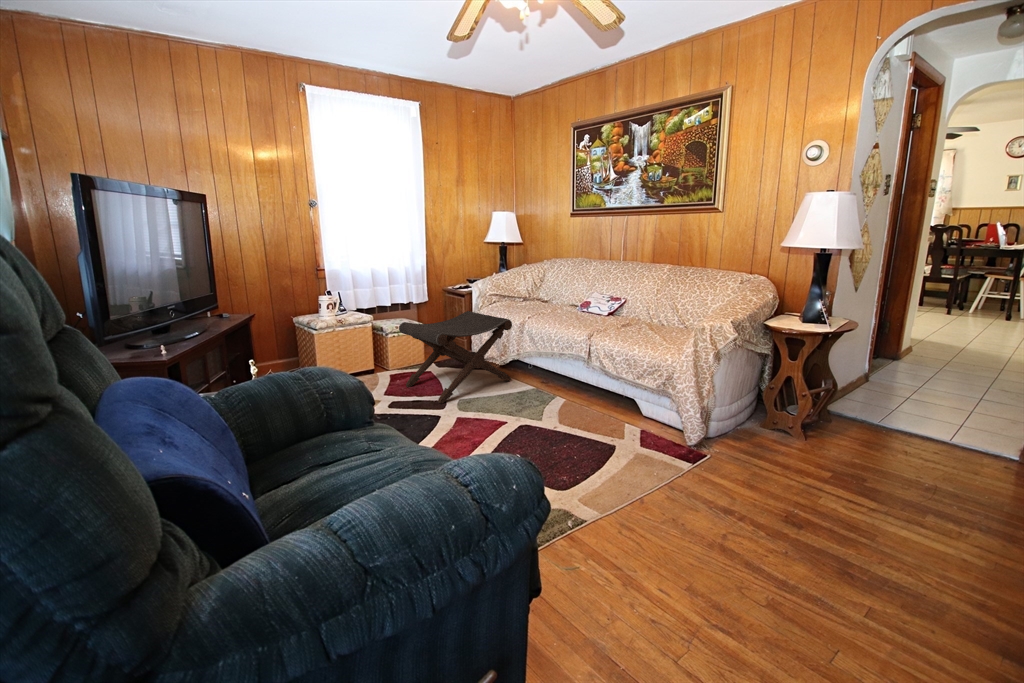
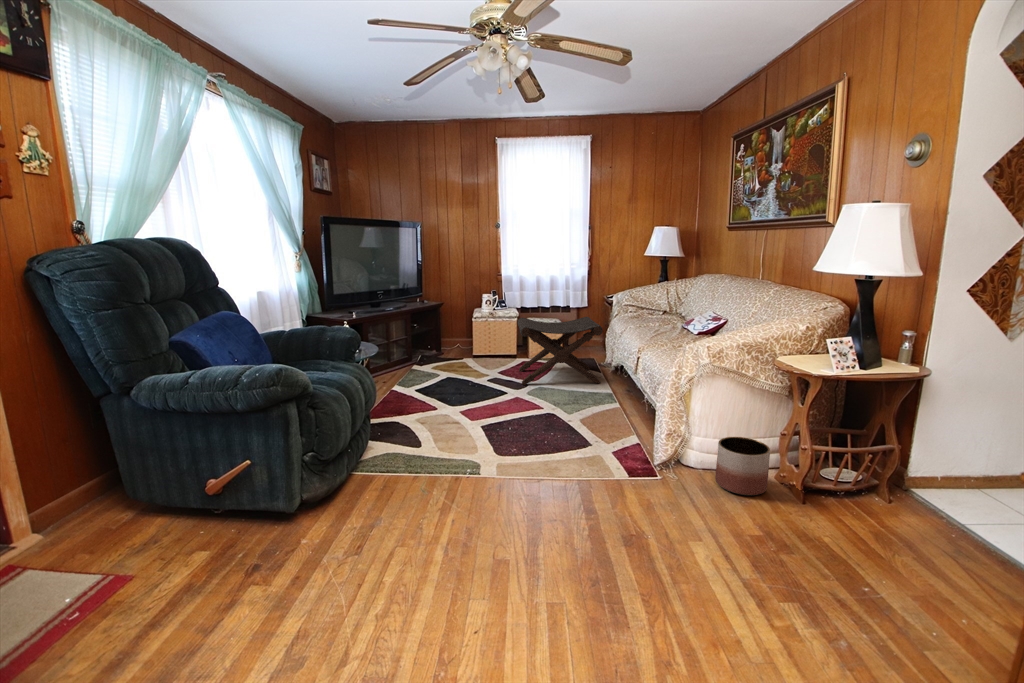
planter: none [749,404,803,457] -> present [715,437,770,496]

